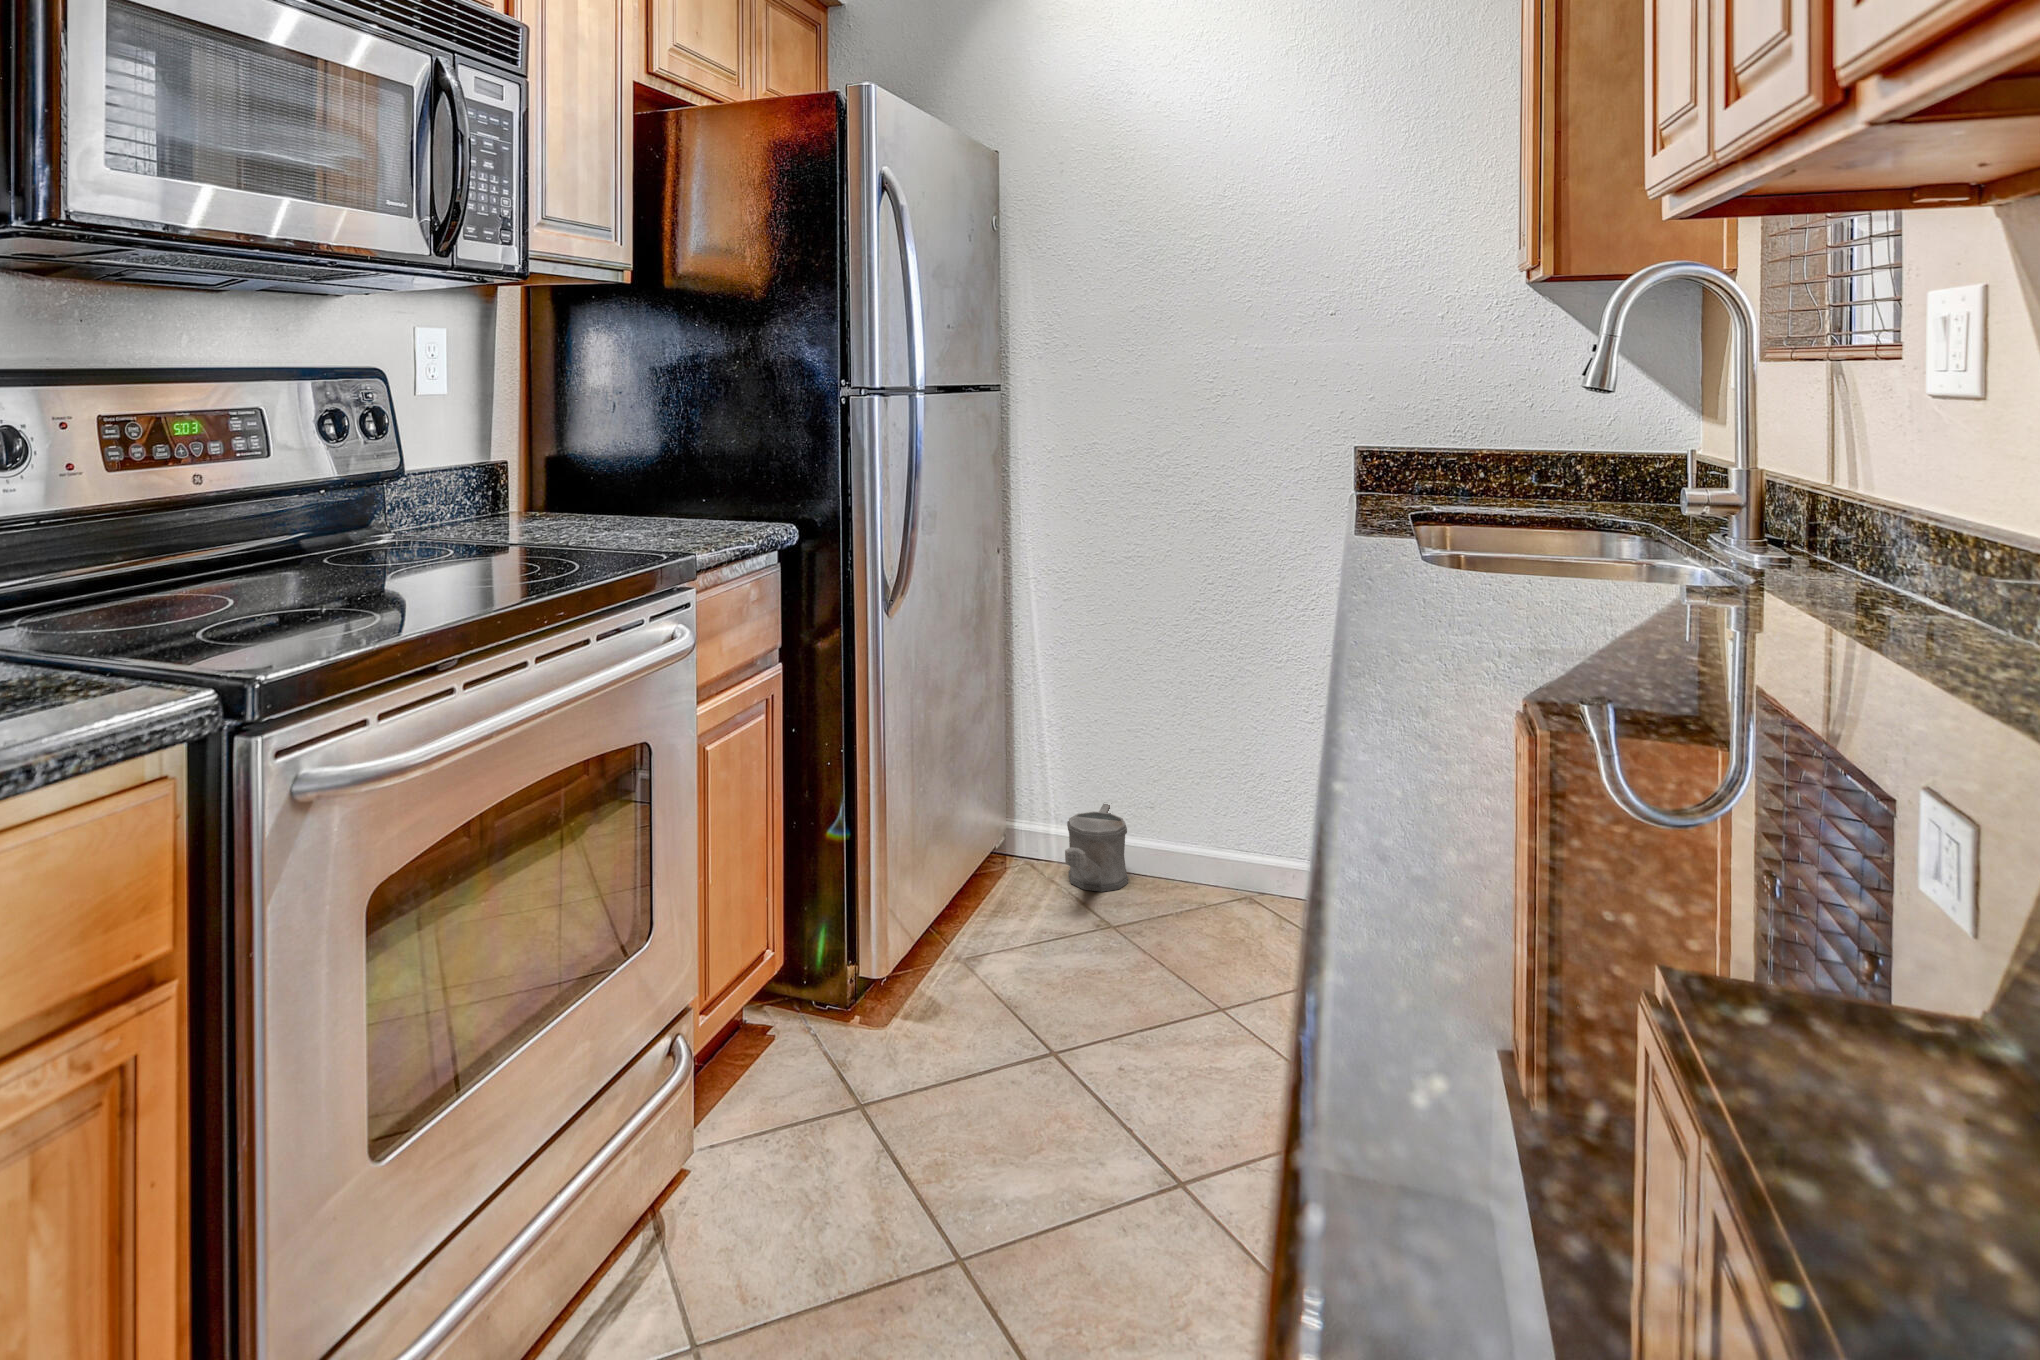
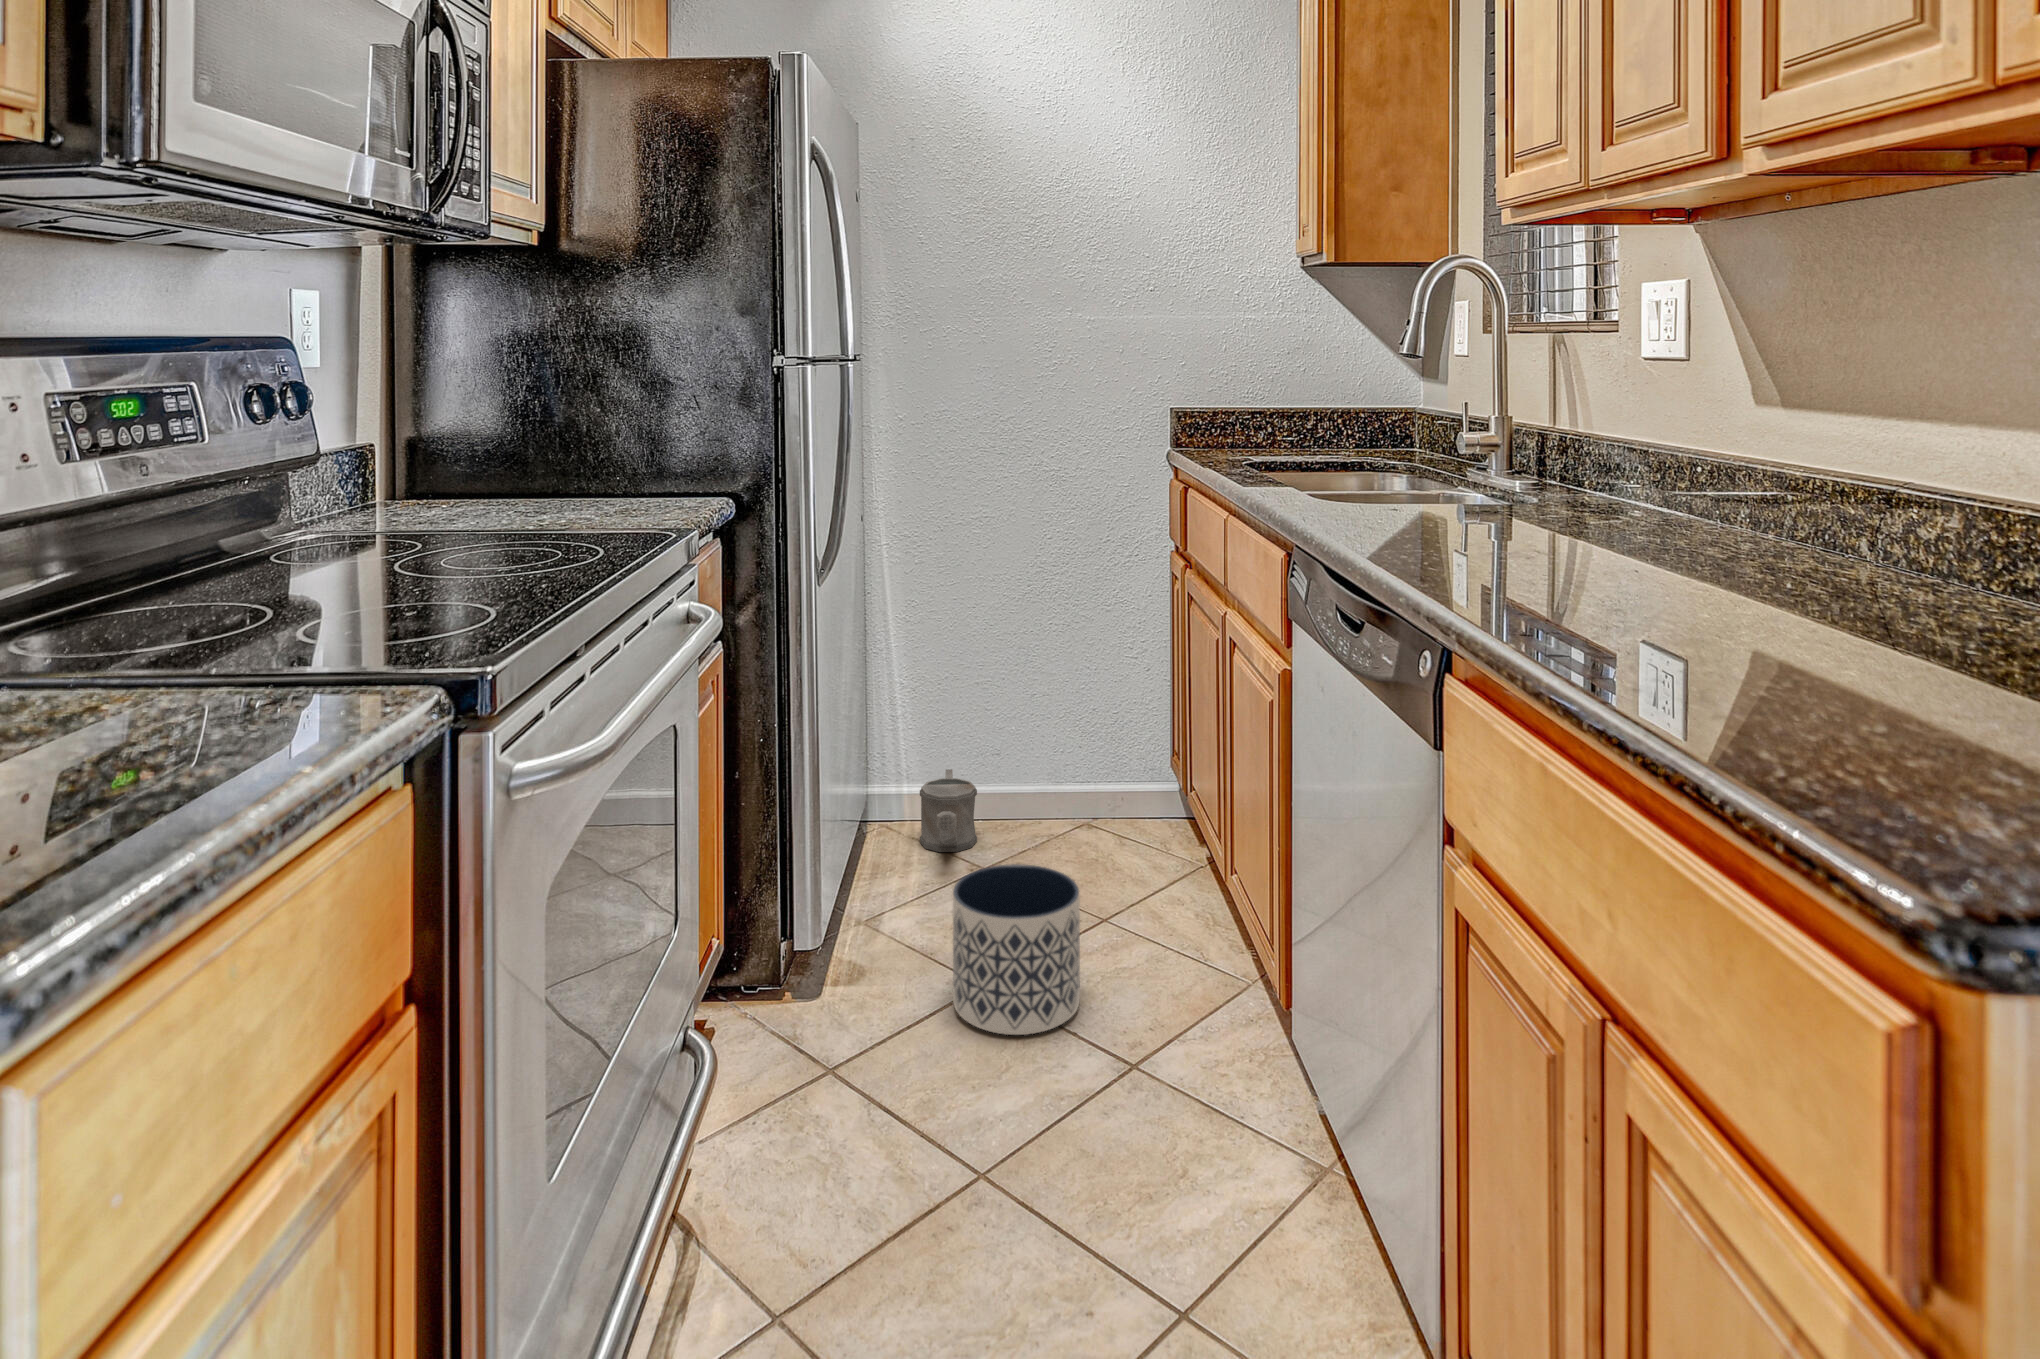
planter: none [1012,915,1154,1107] -> present [953,864,1080,1035]

